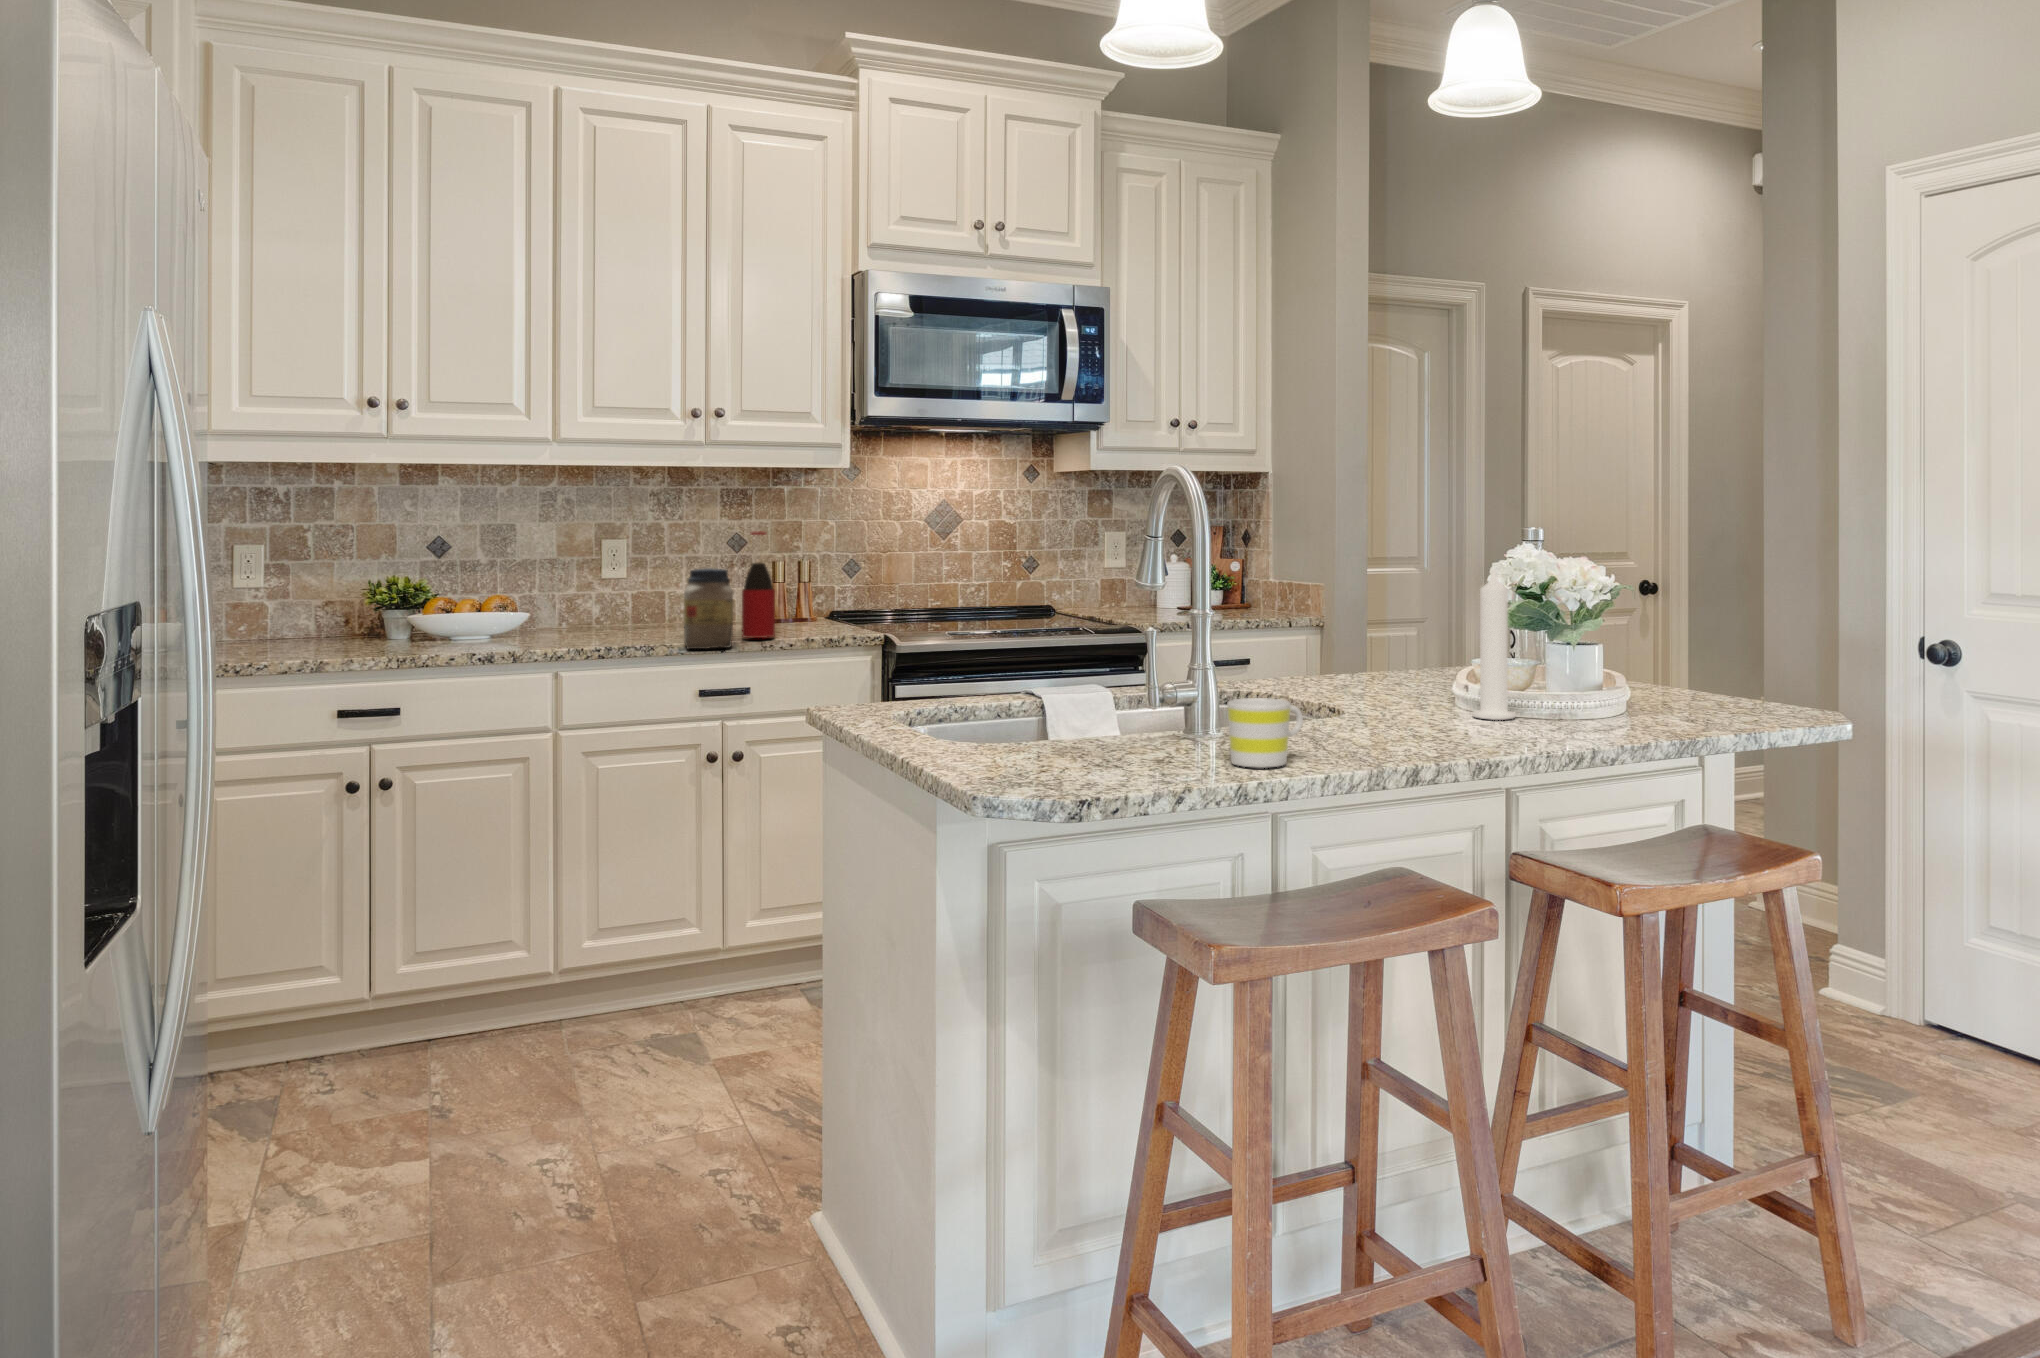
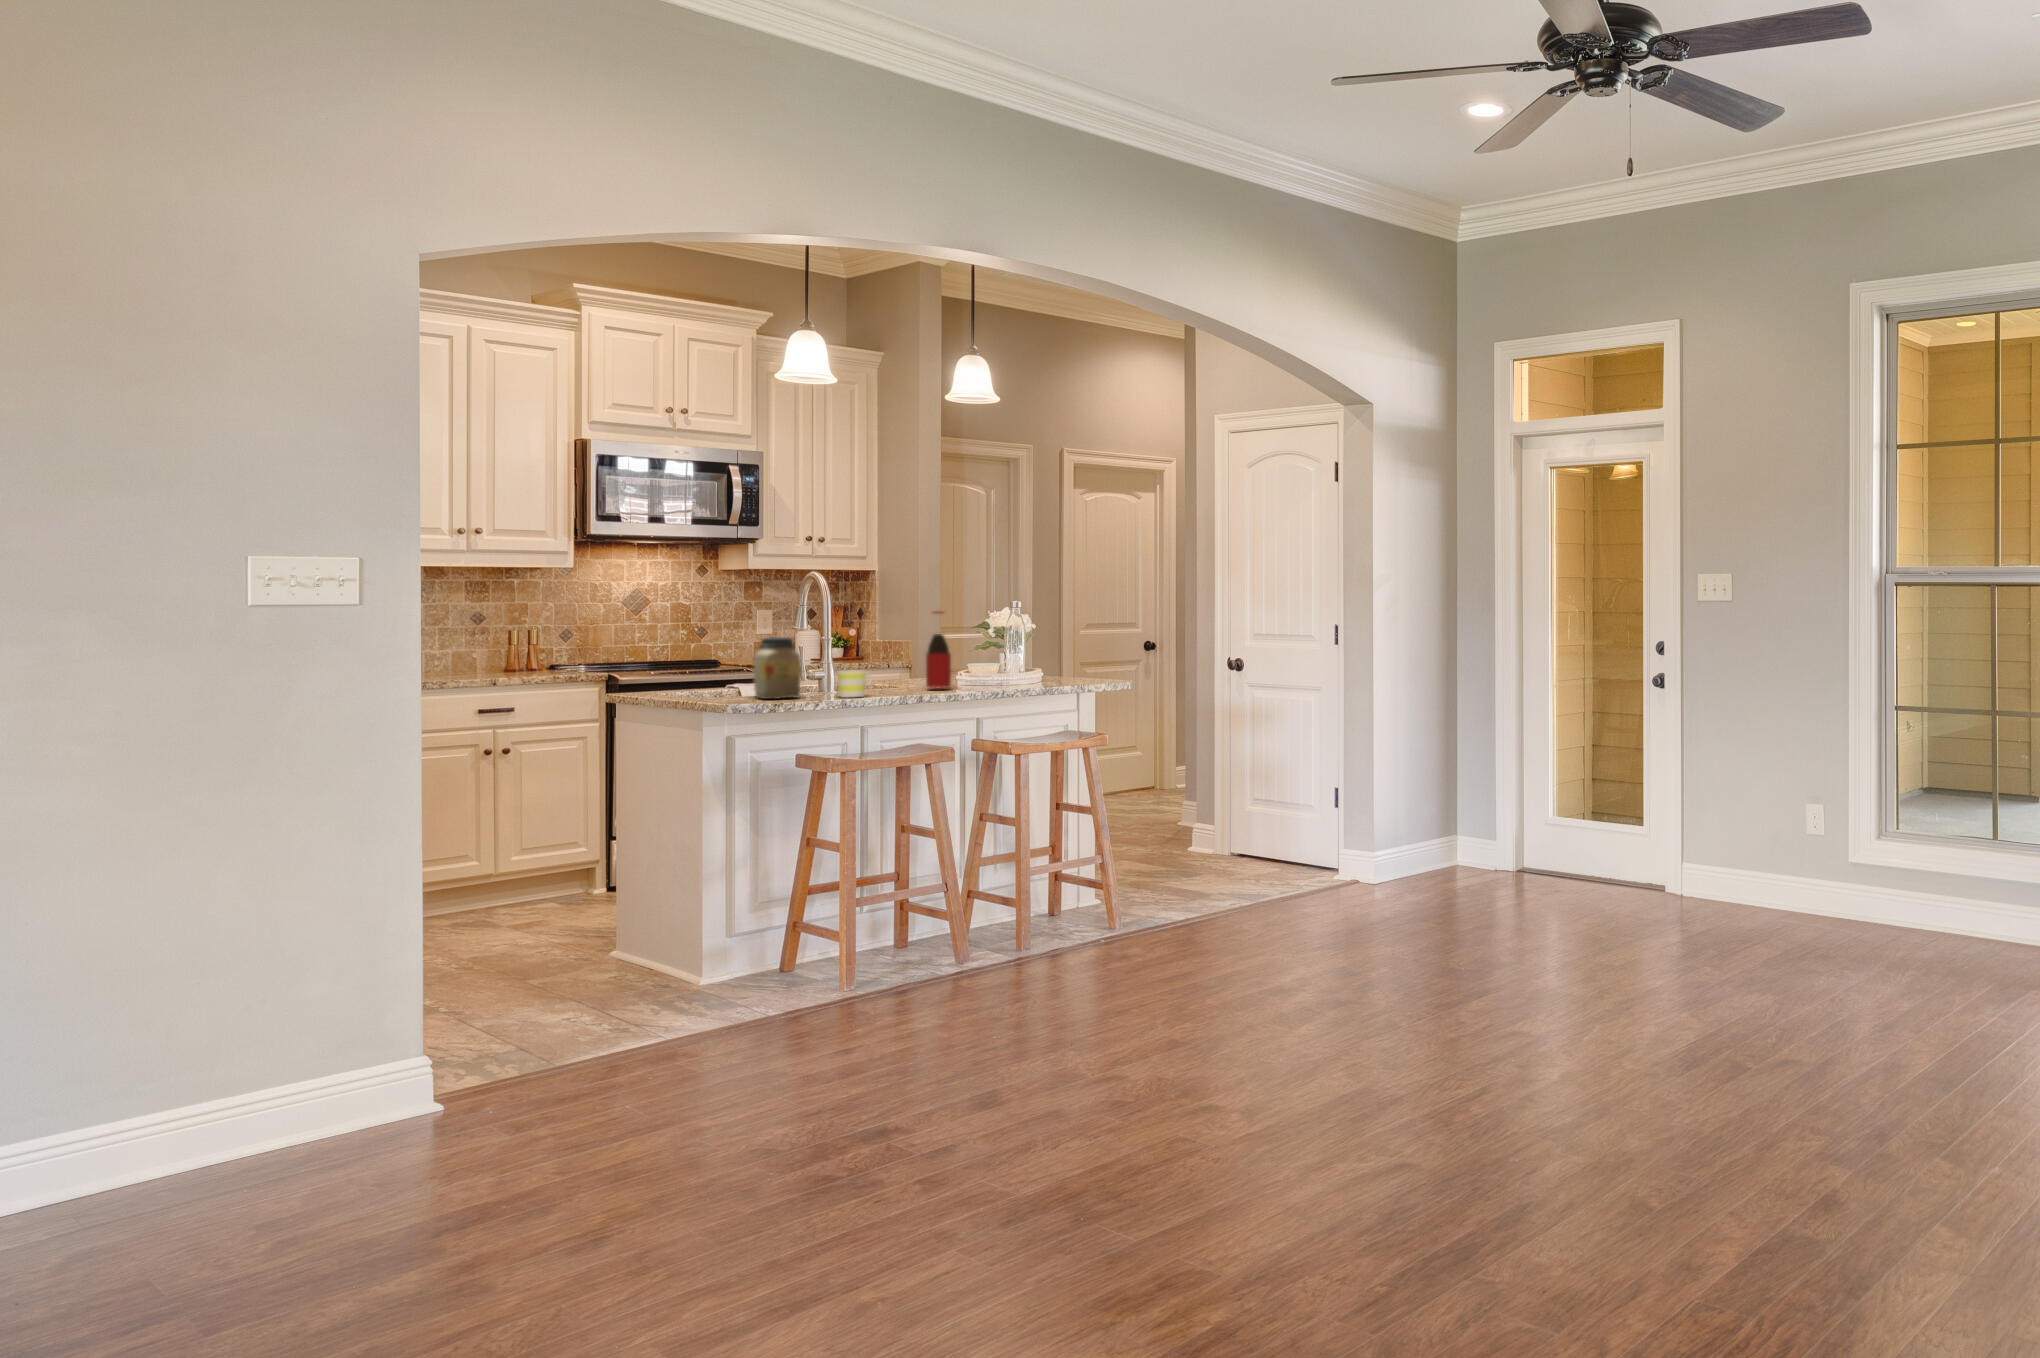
bottle: present [742,531,775,638] -> present [926,612,951,688]
jar: present [684,568,733,649] -> present [754,637,801,699]
candle: present [1472,570,1515,720] -> none [963,619,983,687]

